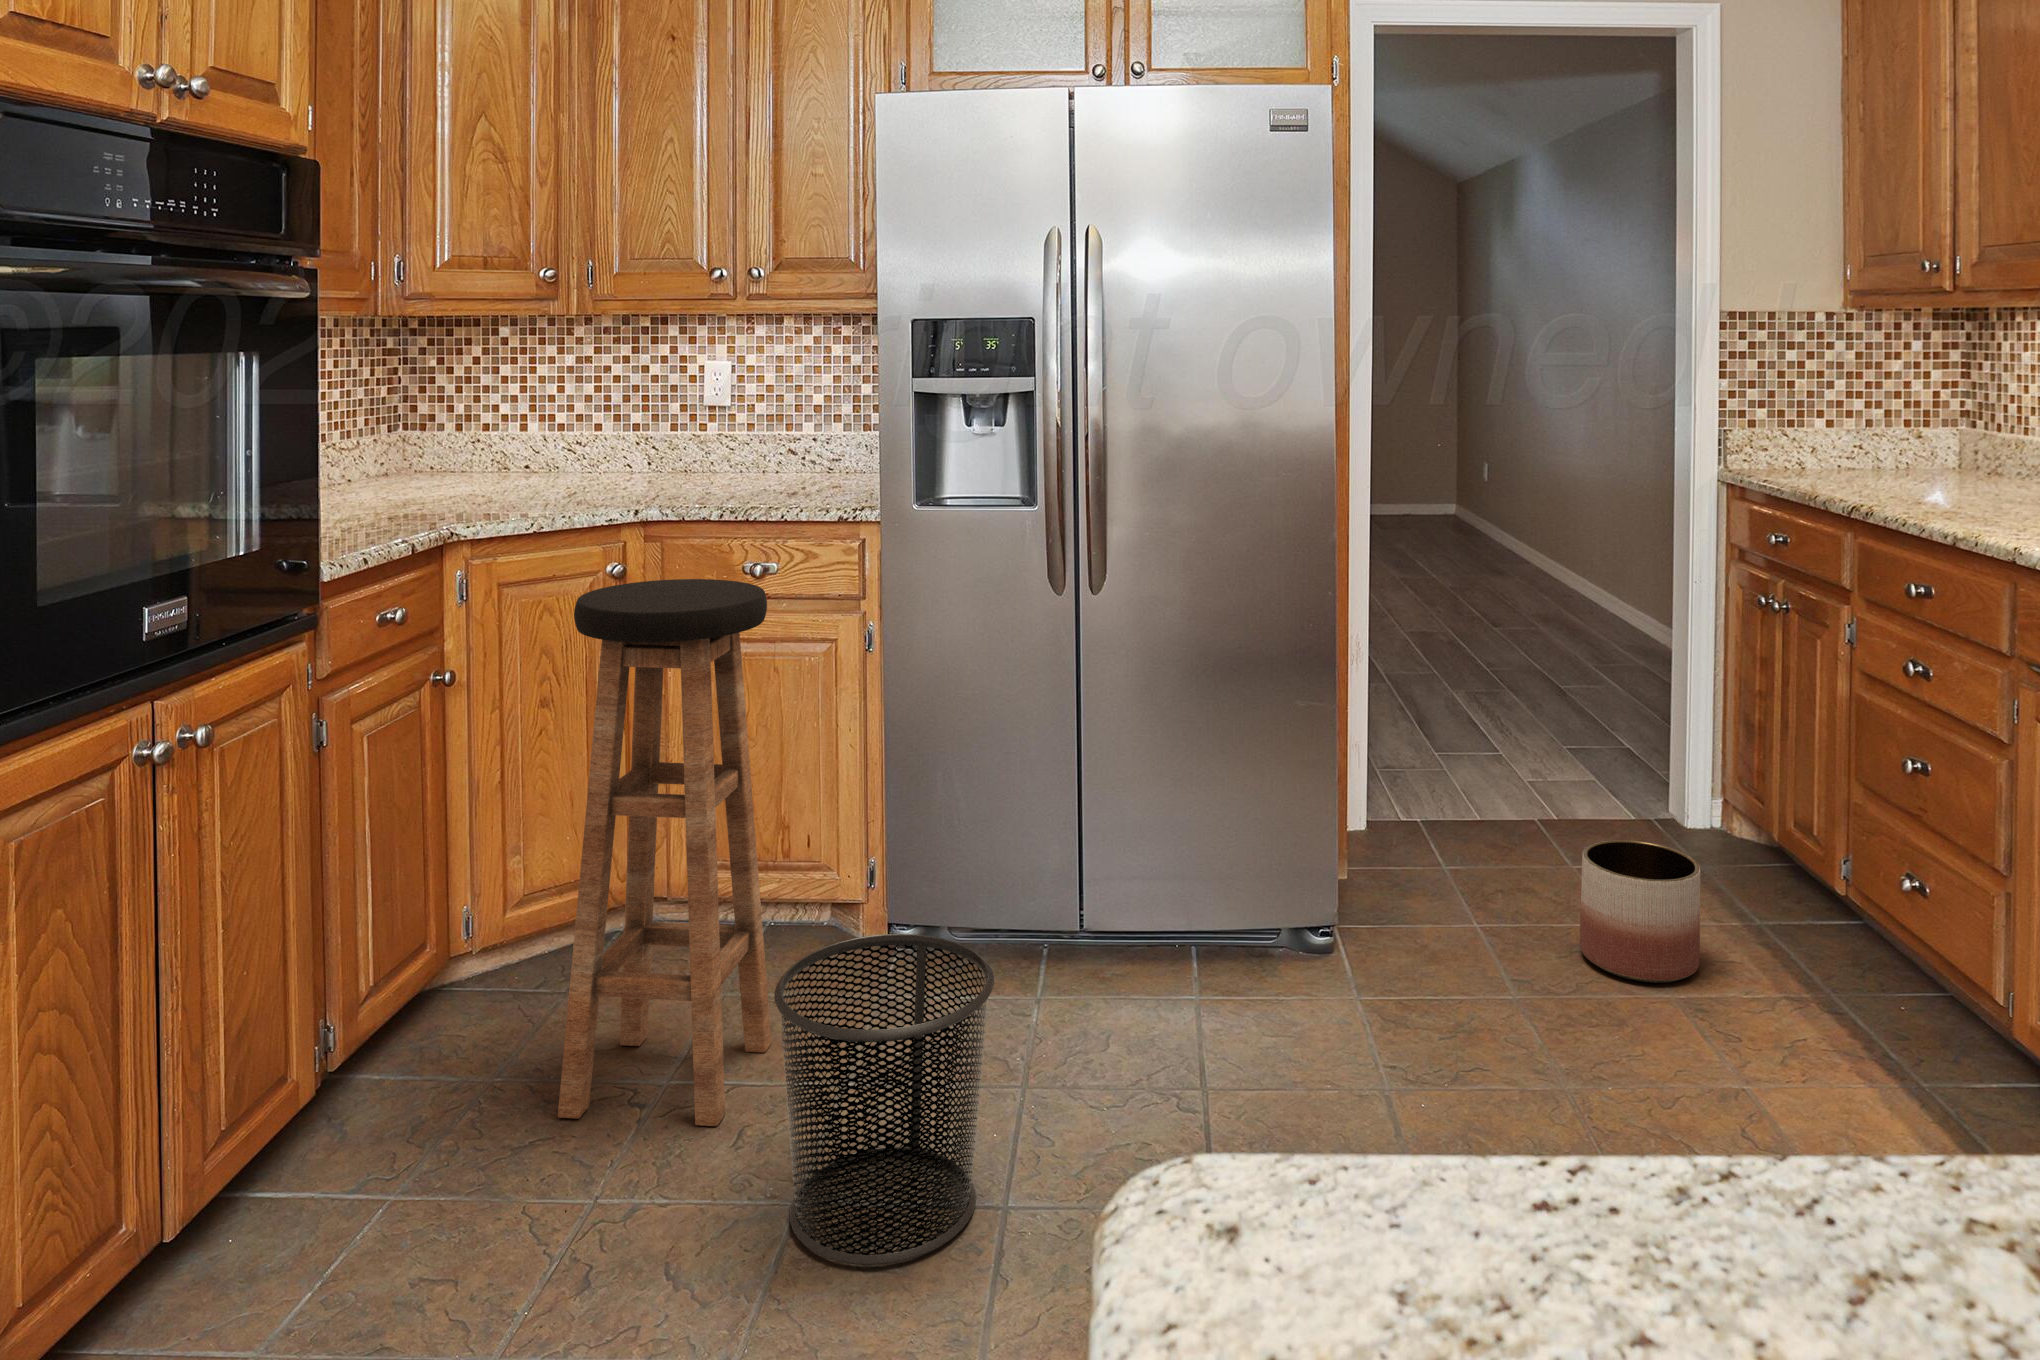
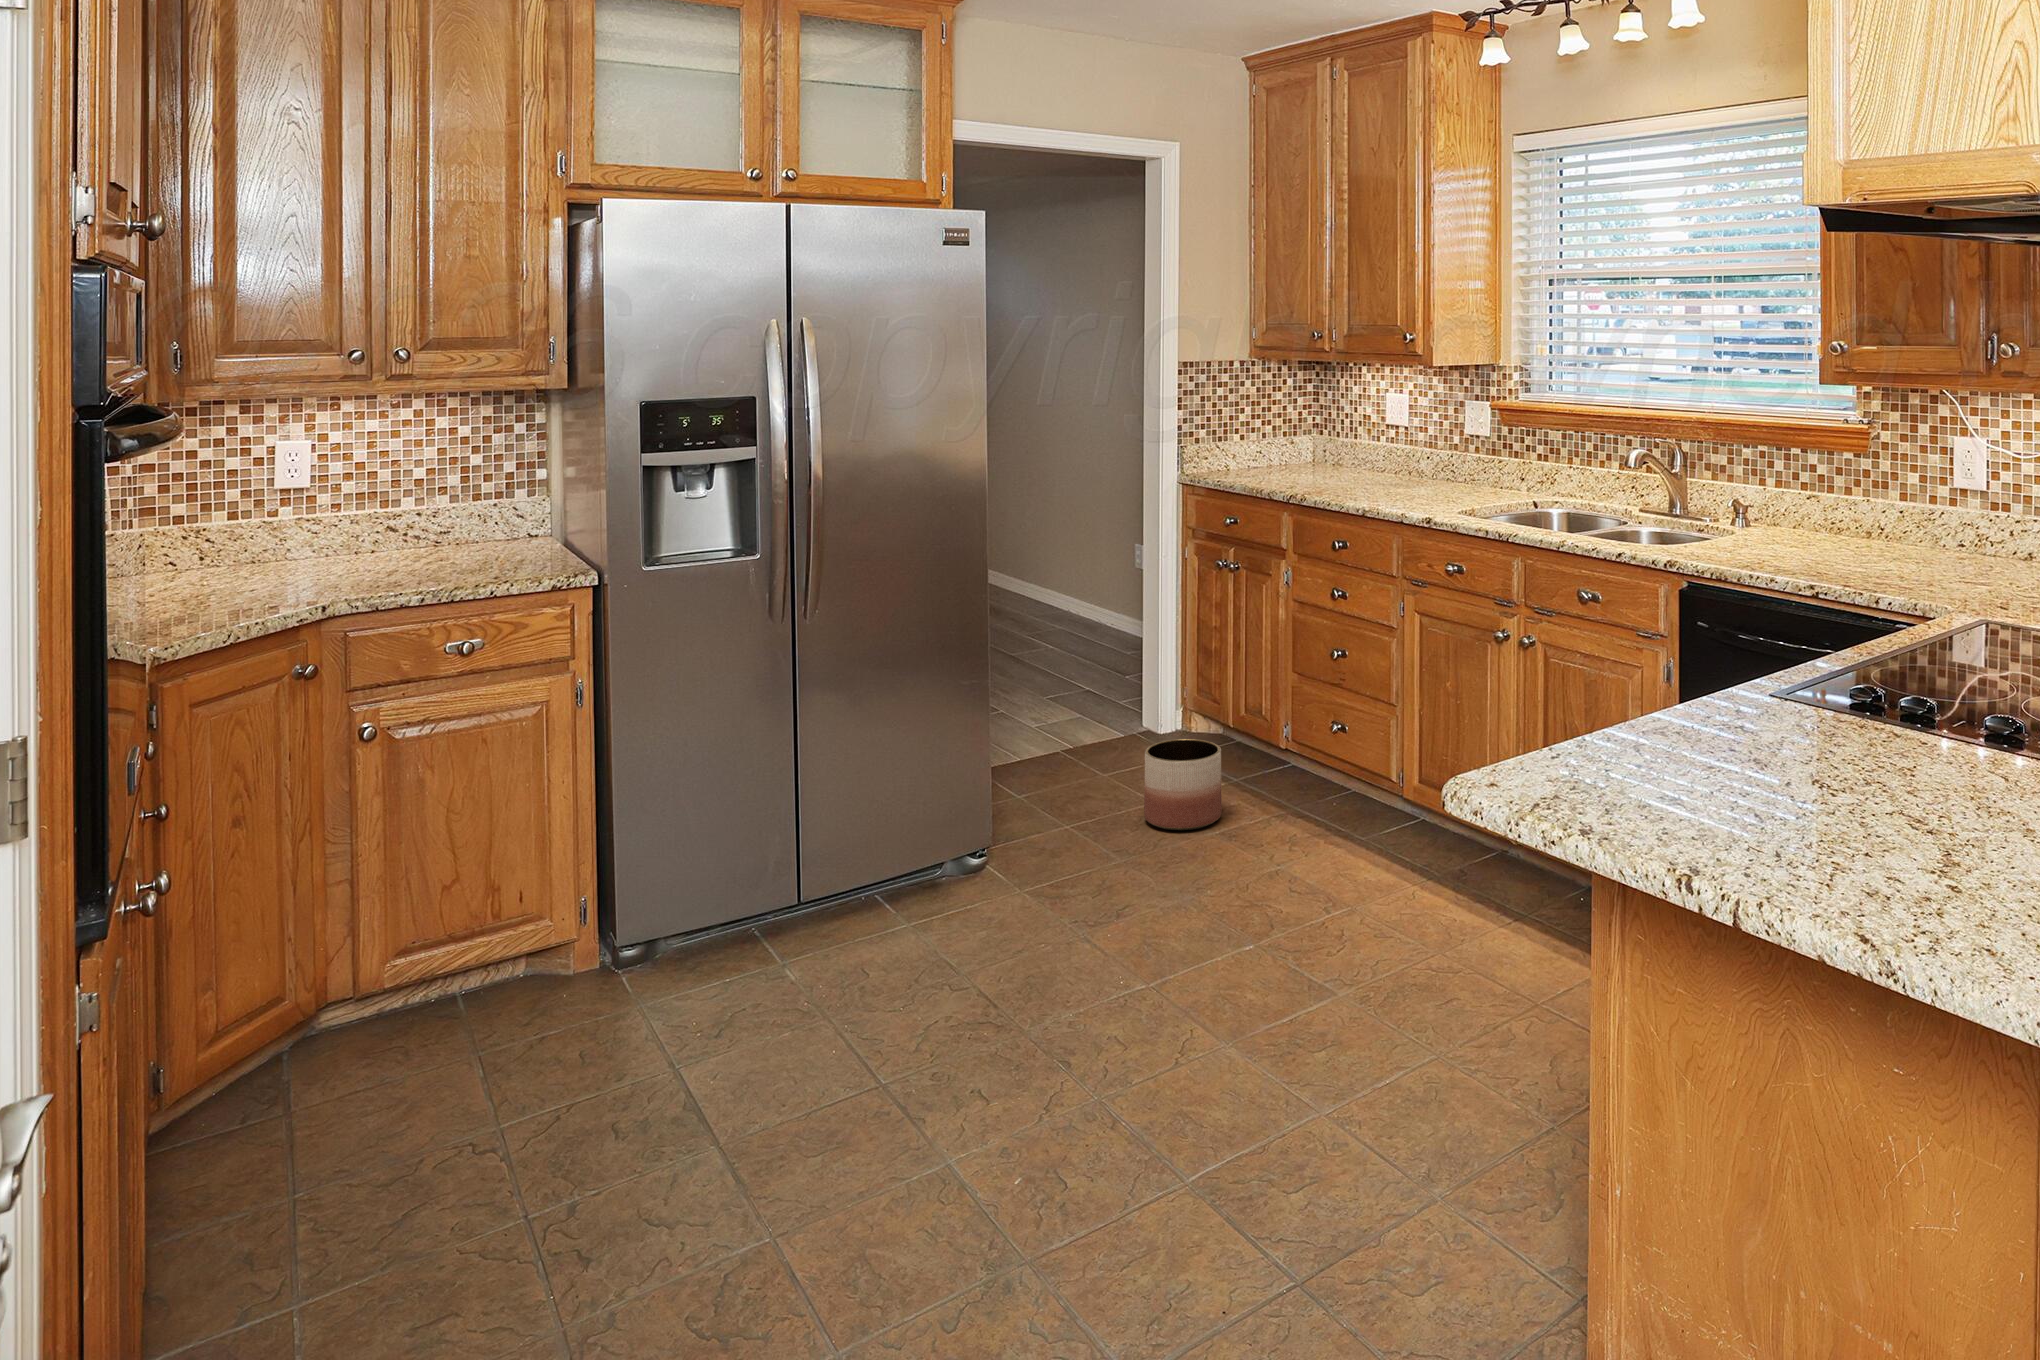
bar stool: present [558,579,771,1126] -> none [407,650,597,1156]
waste bin: present [774,934,994,1266] -> none [705,894,882,1138]

